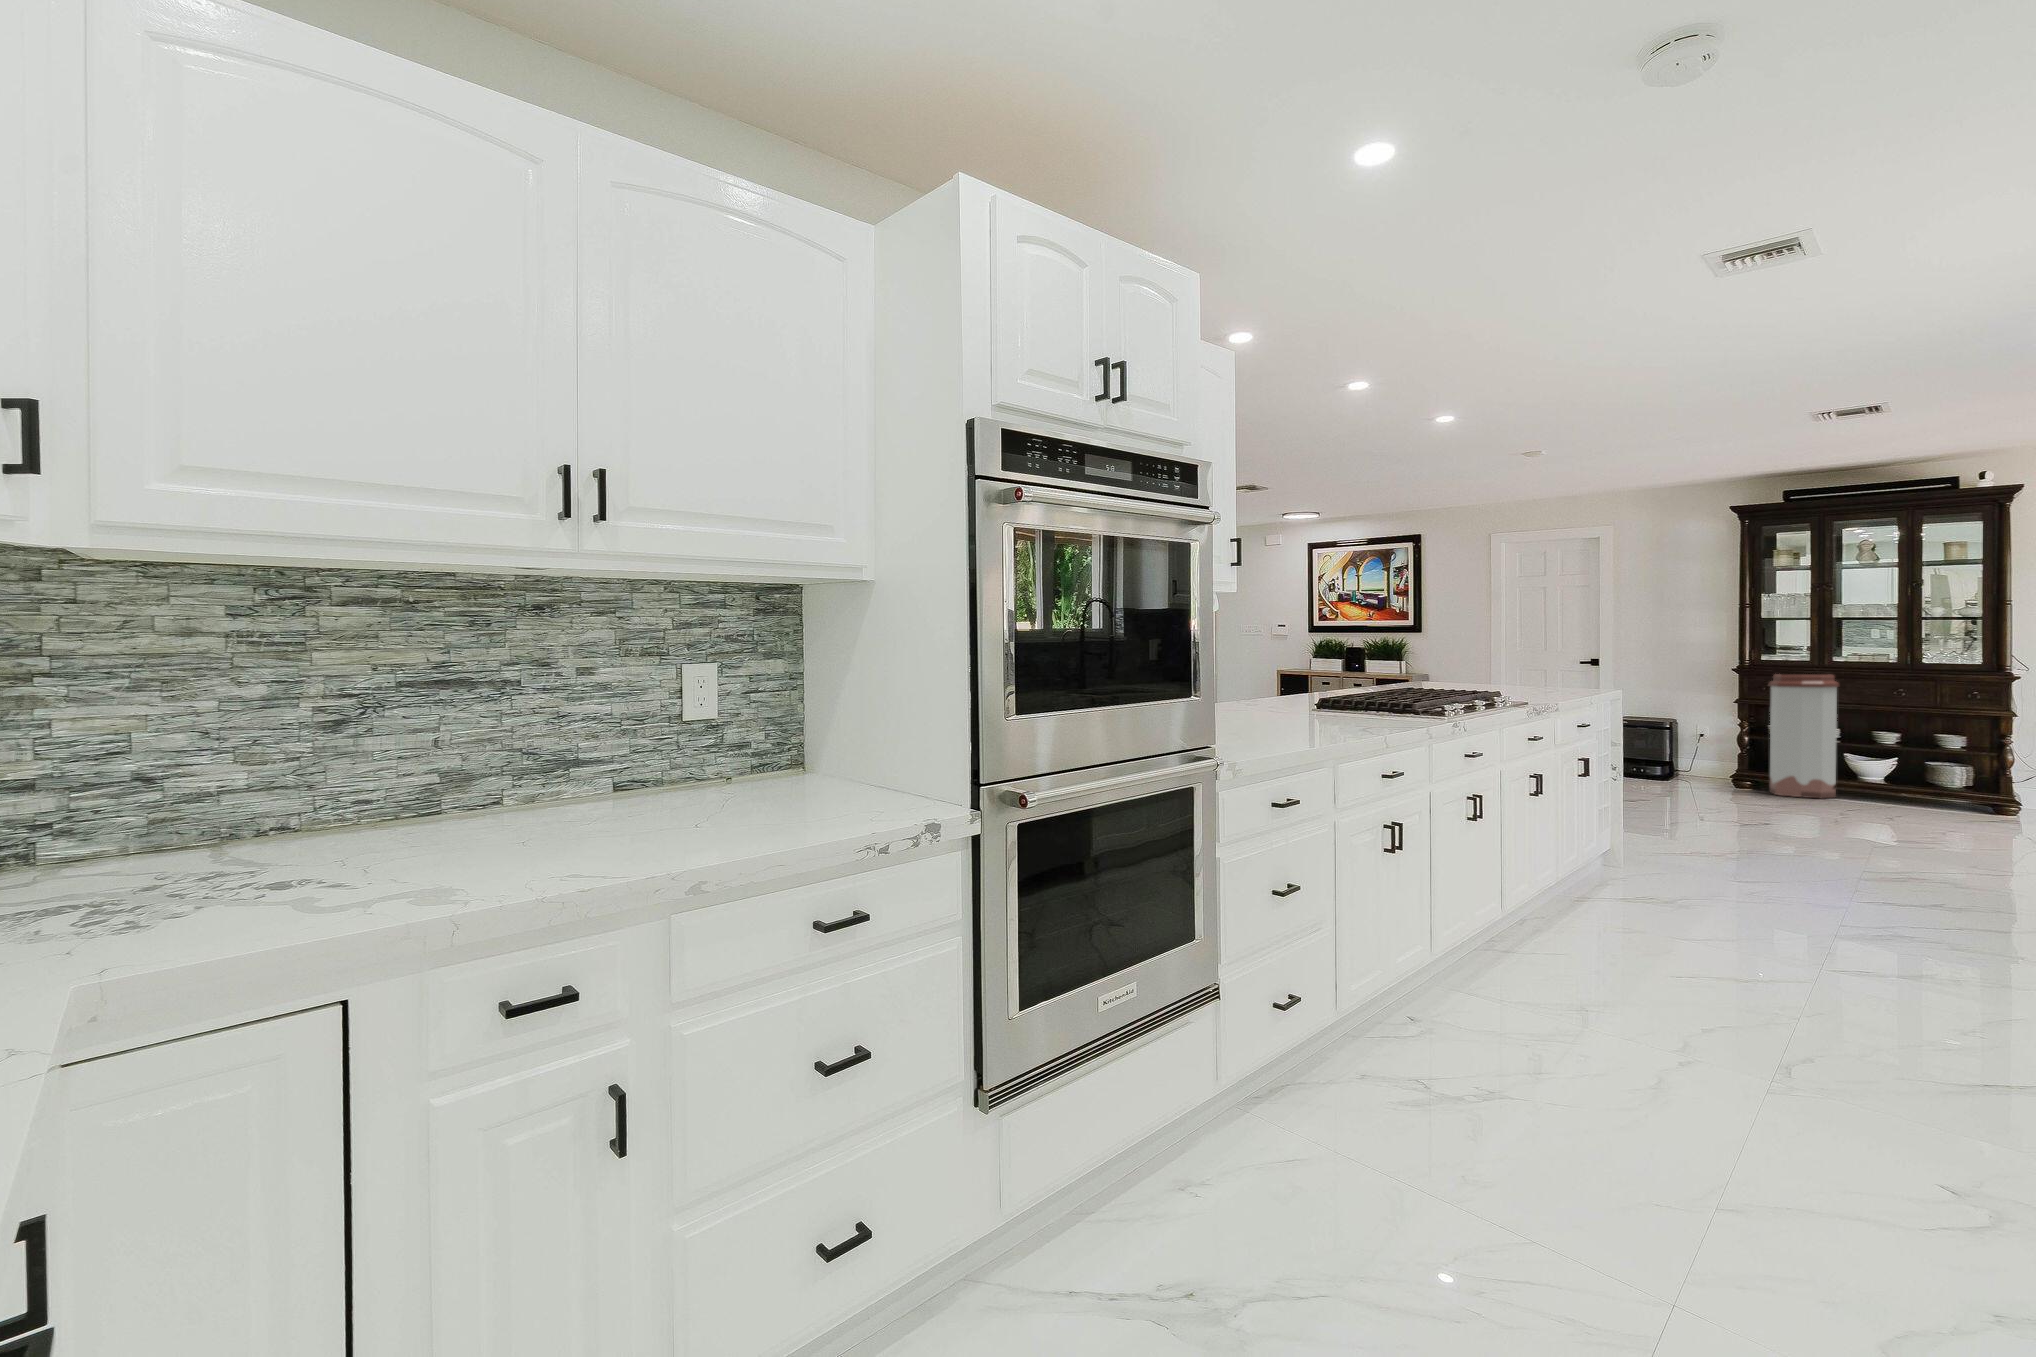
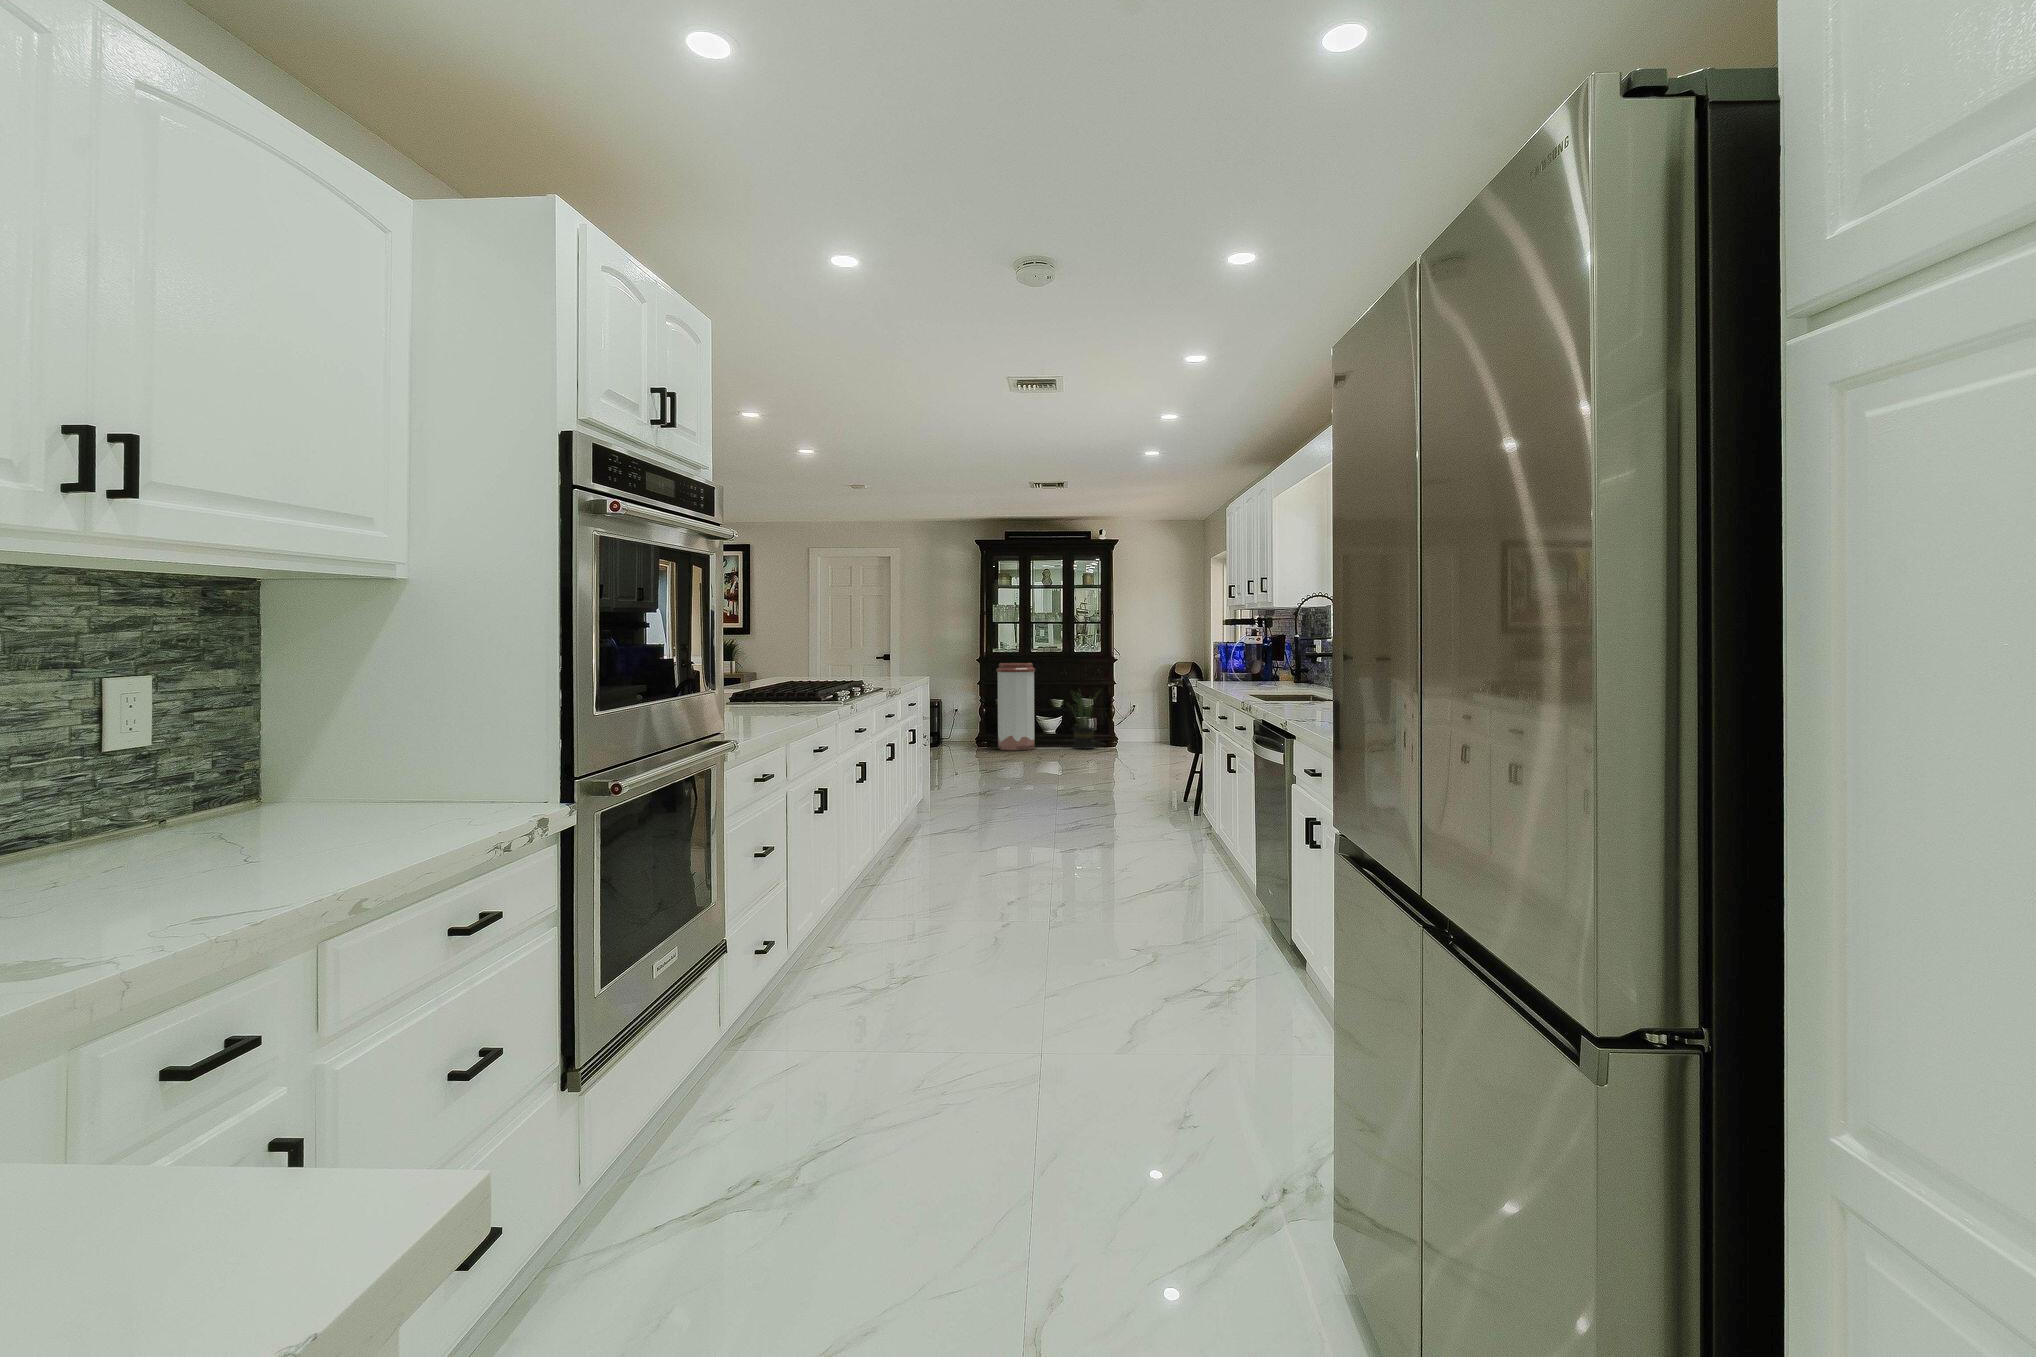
potted plant: none [1891,713,1977,806] -> present [1072,693,1094,749]

